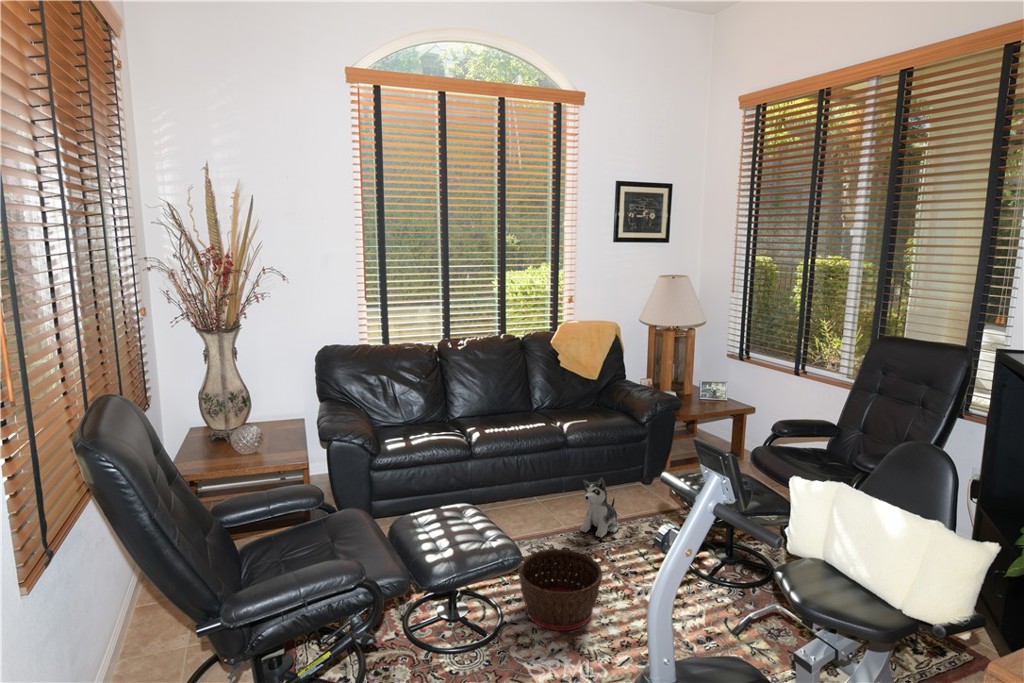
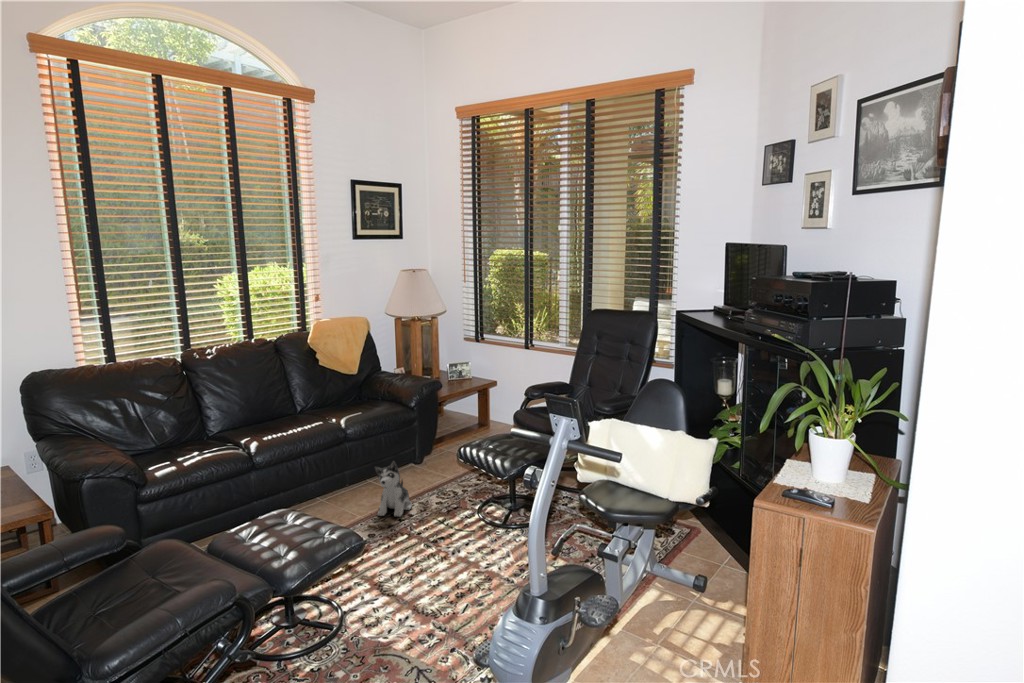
basket: present [518,549,602,631] -> none [347,529,429,605]

